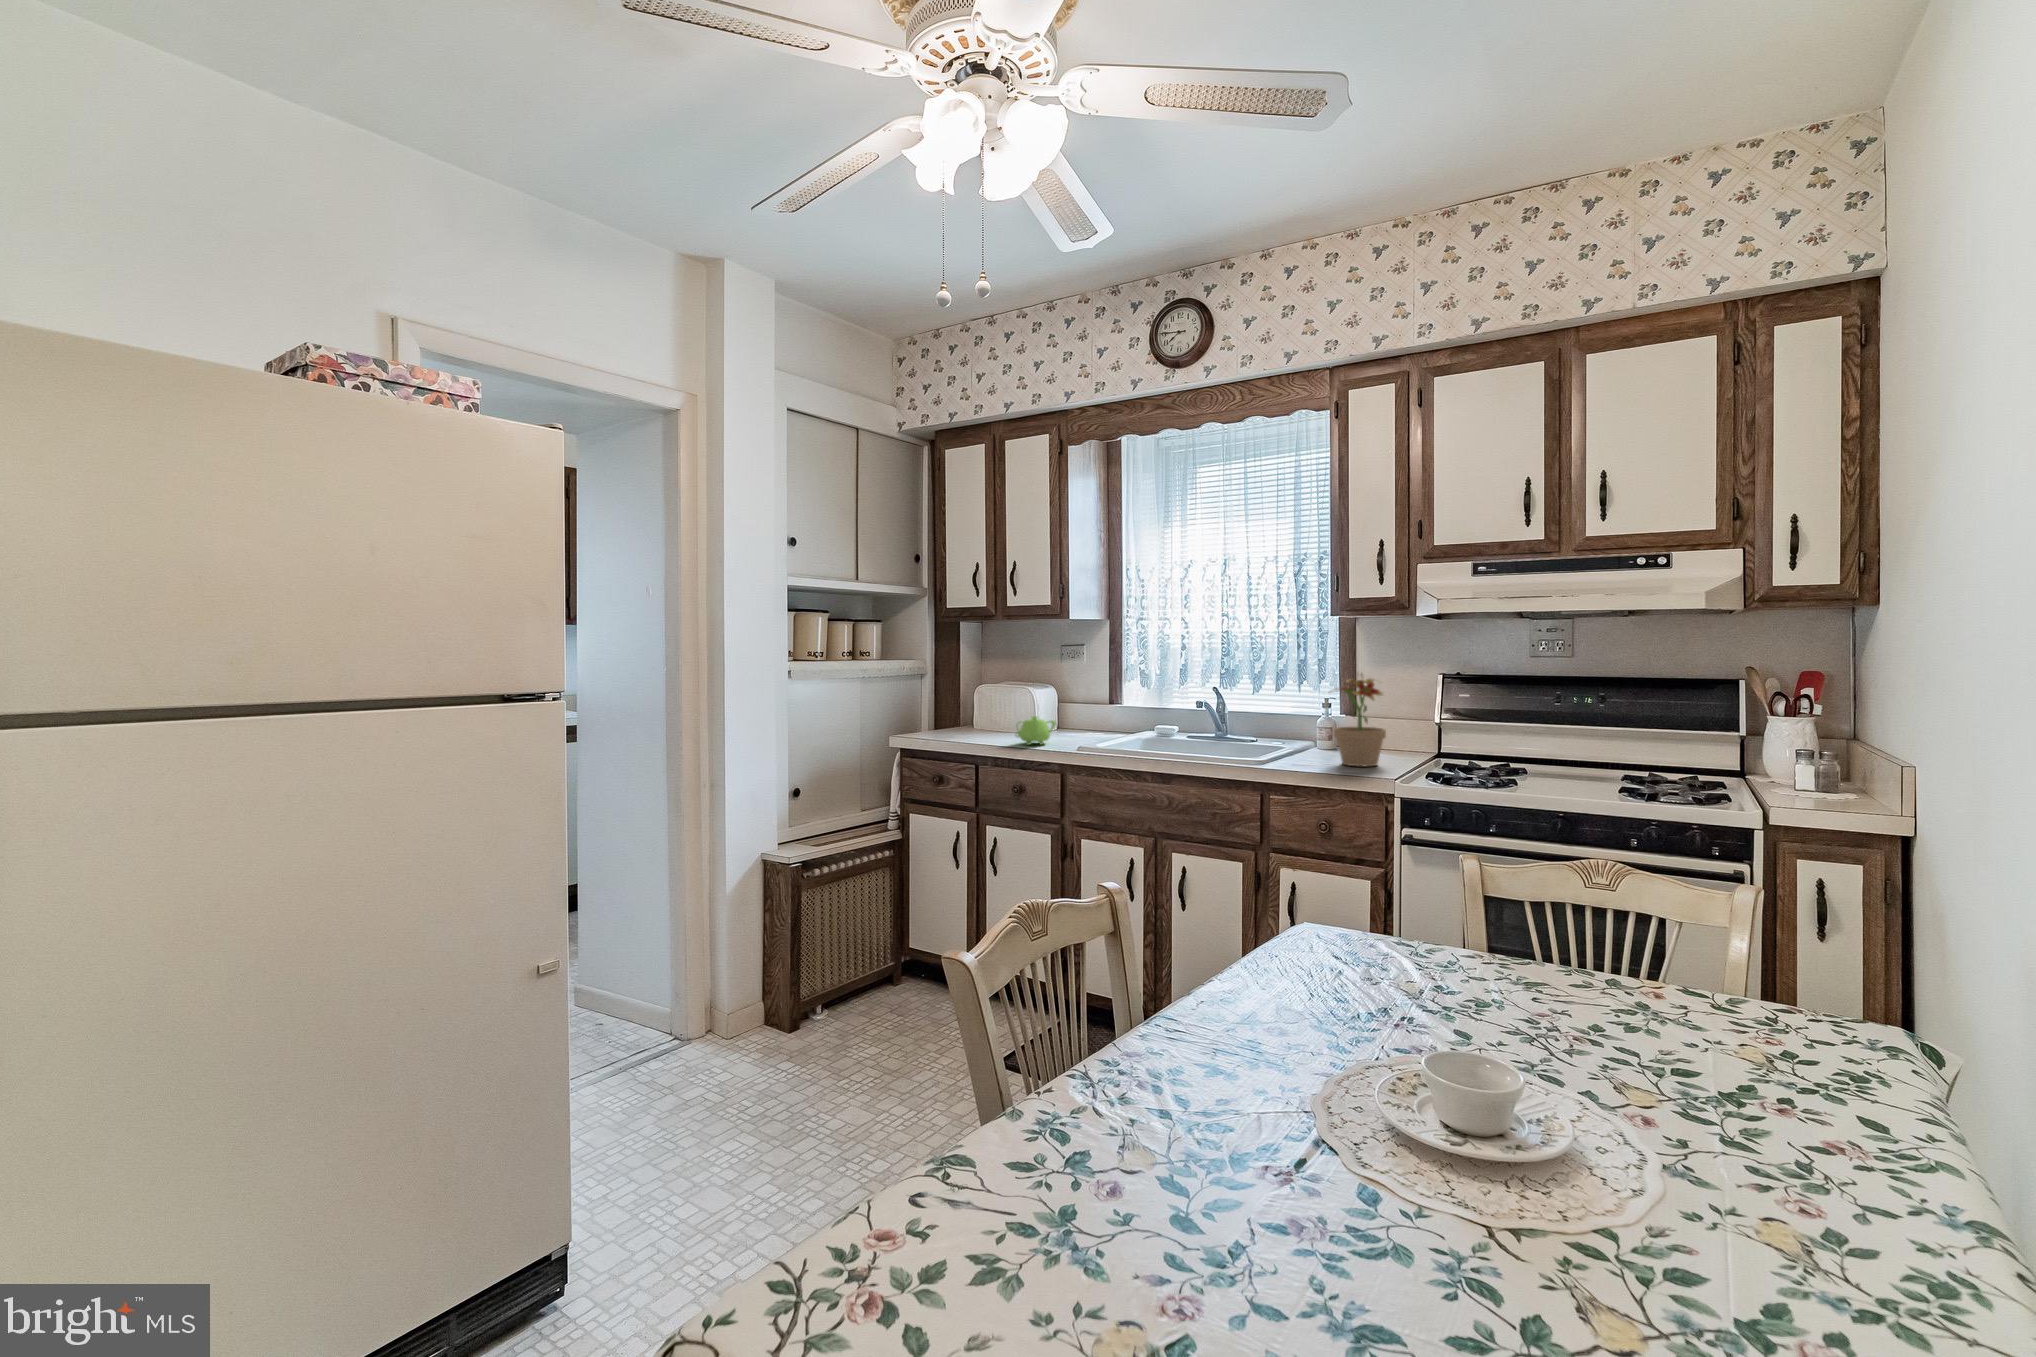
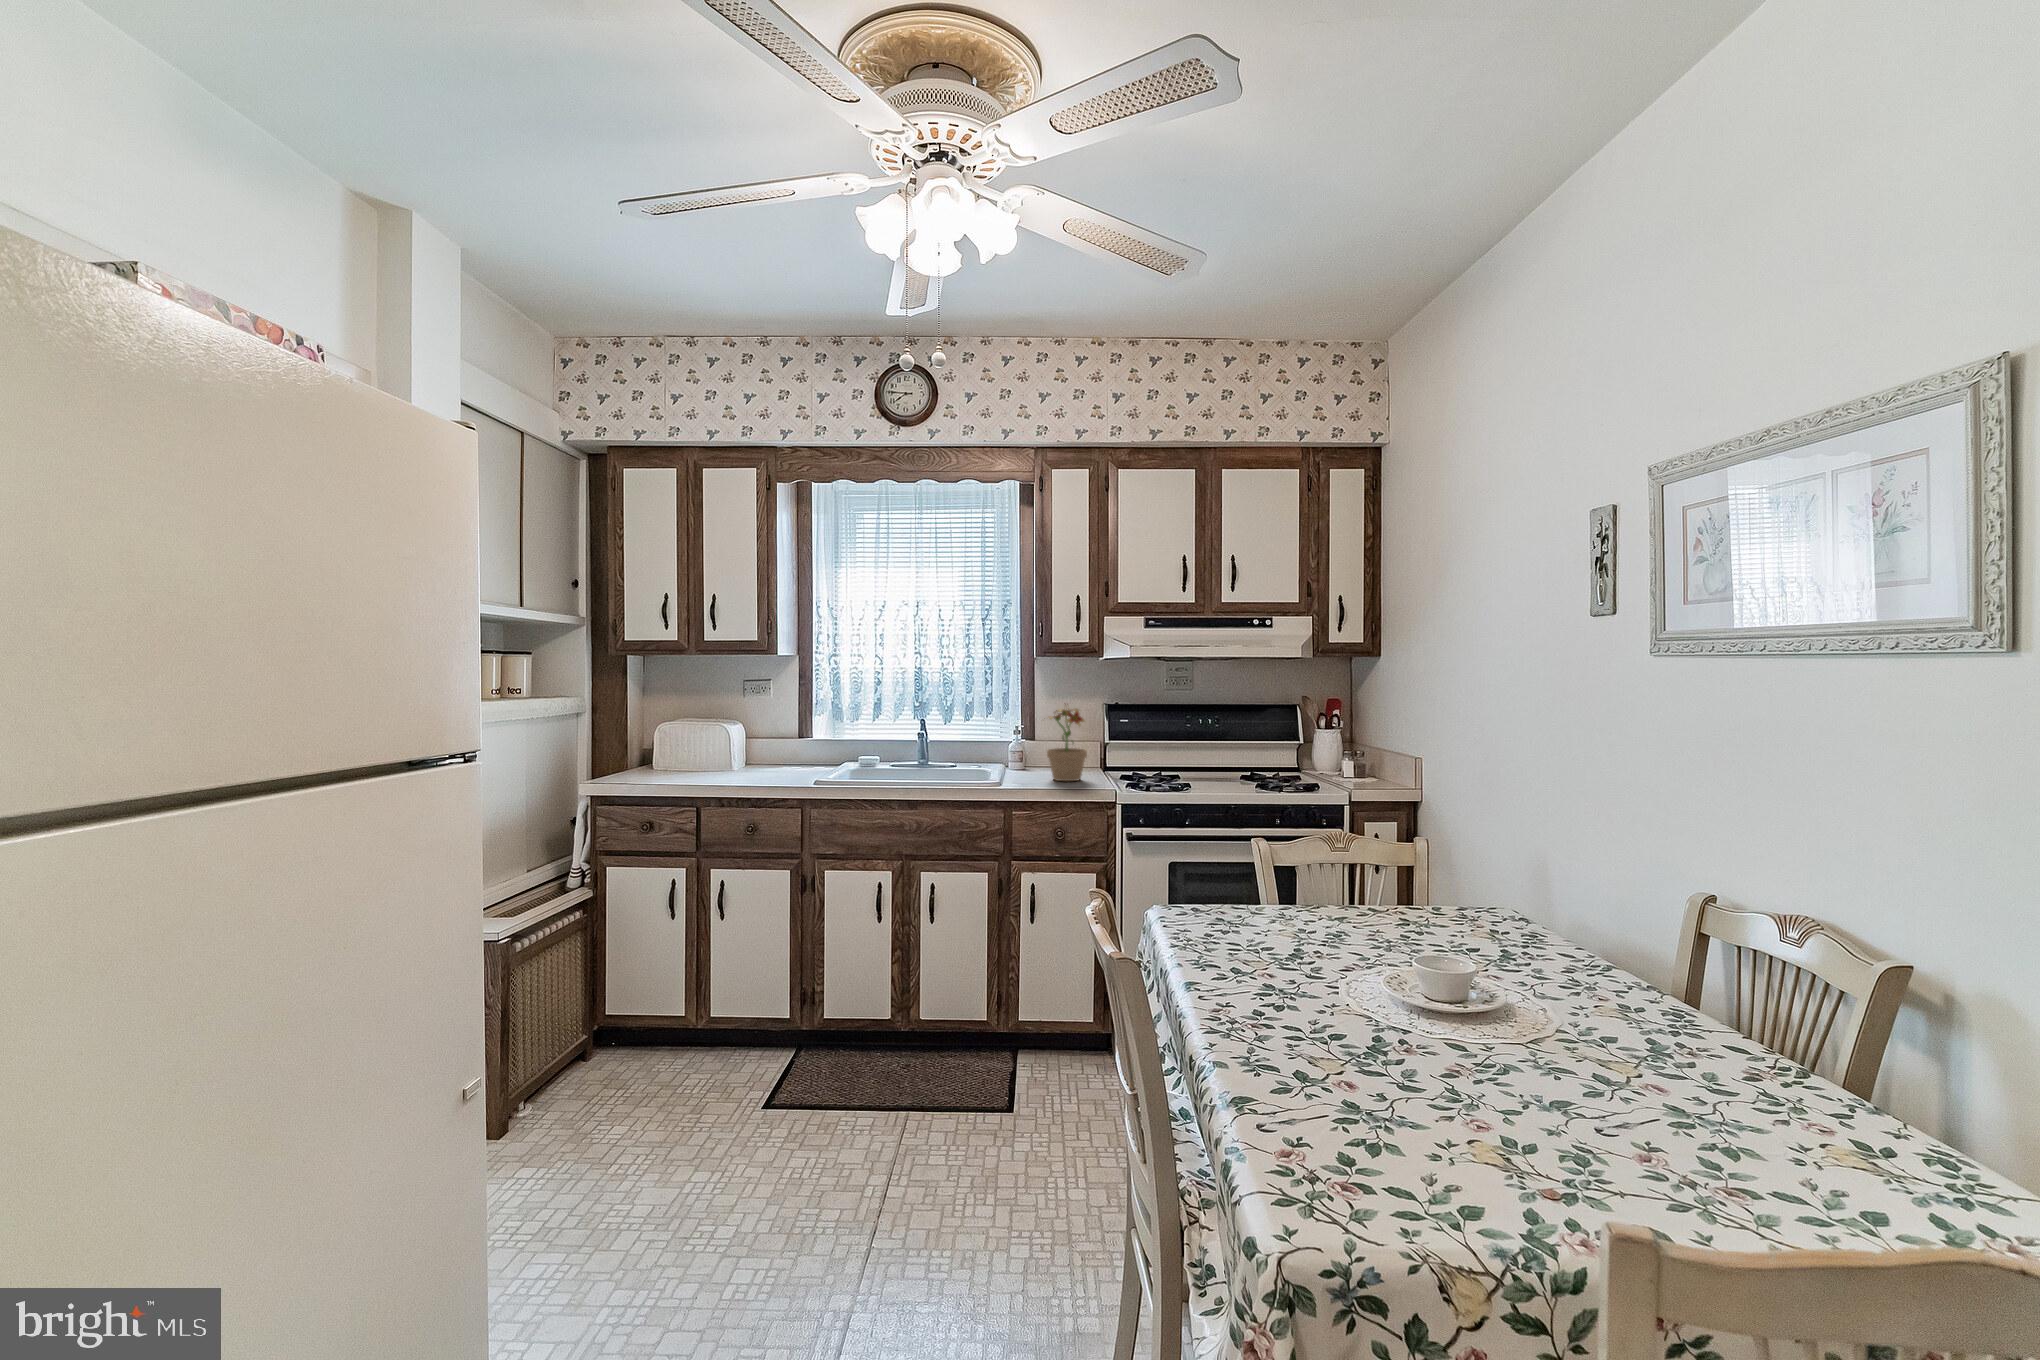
teapot: present [1016,716,1056,745] -> none [729,752,770,782]

